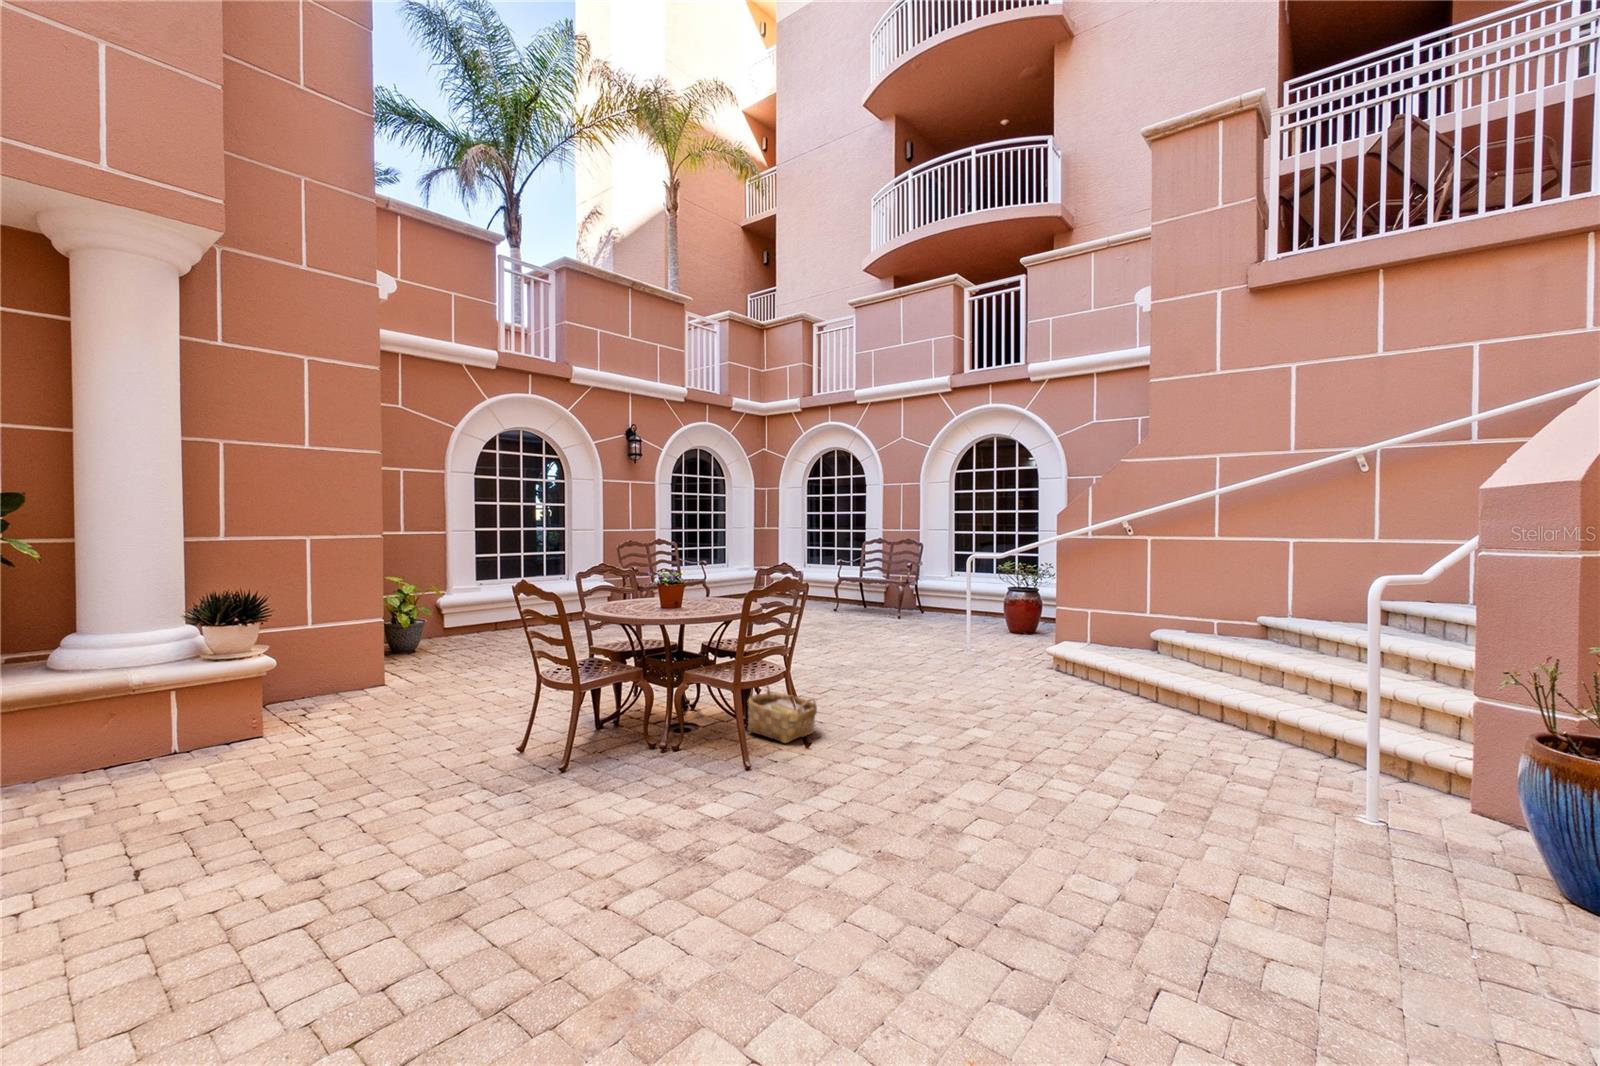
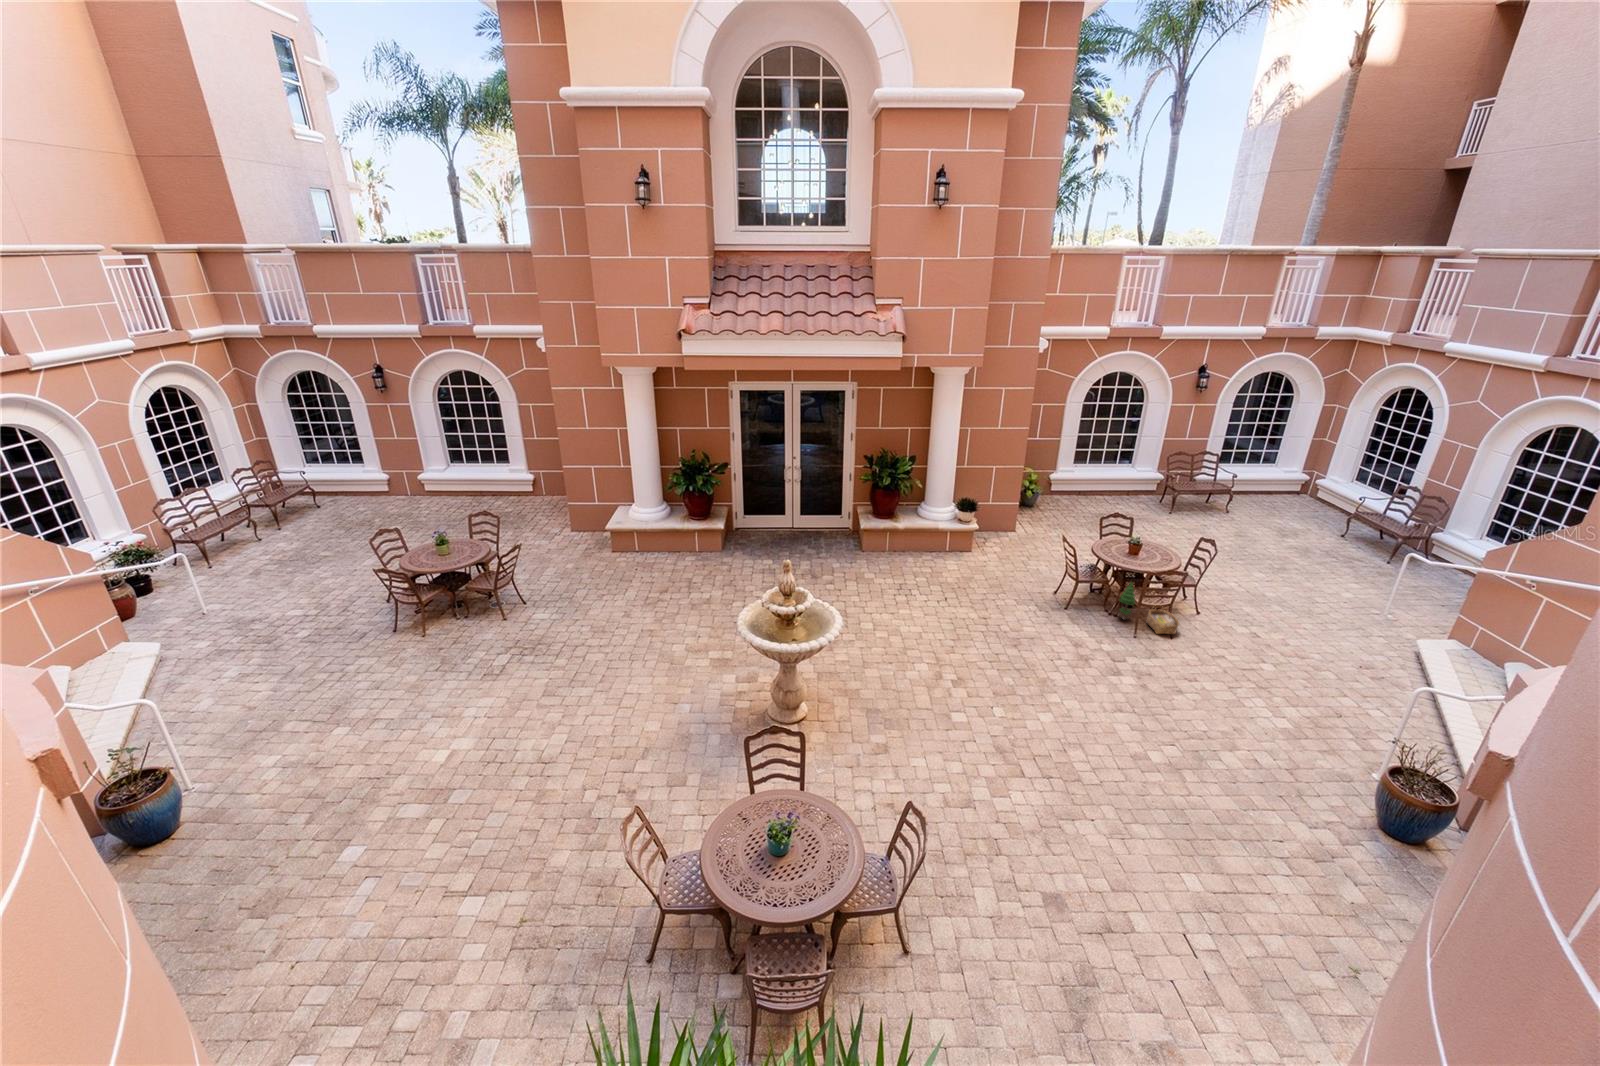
potted tree: none [682,636,720,742] -> present [1119,583,1136,619]

